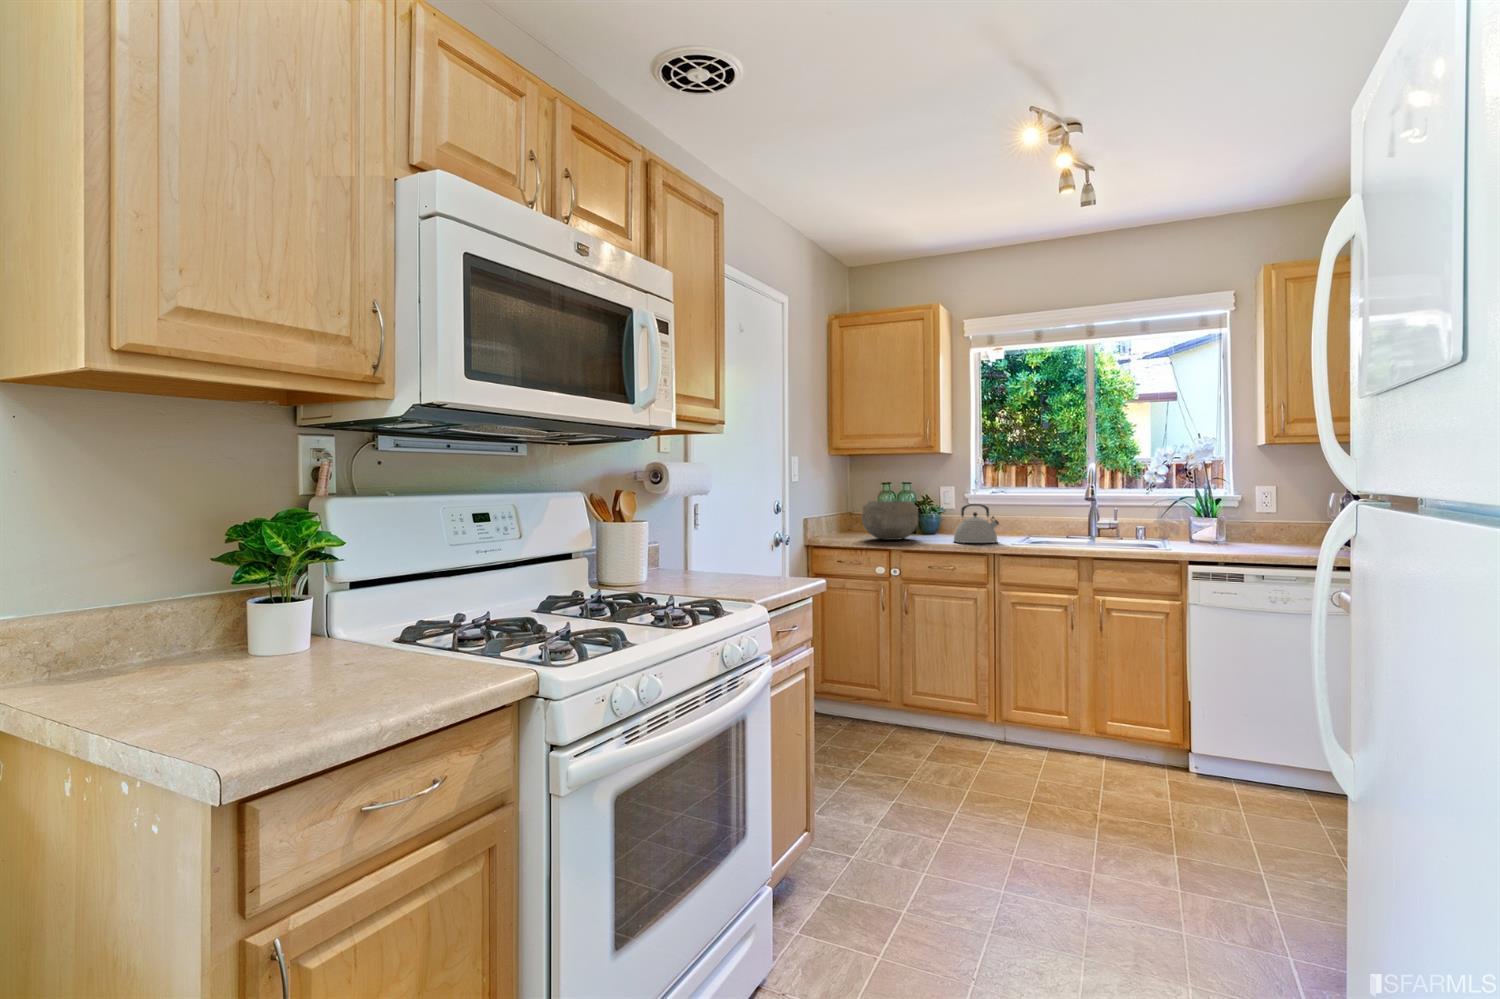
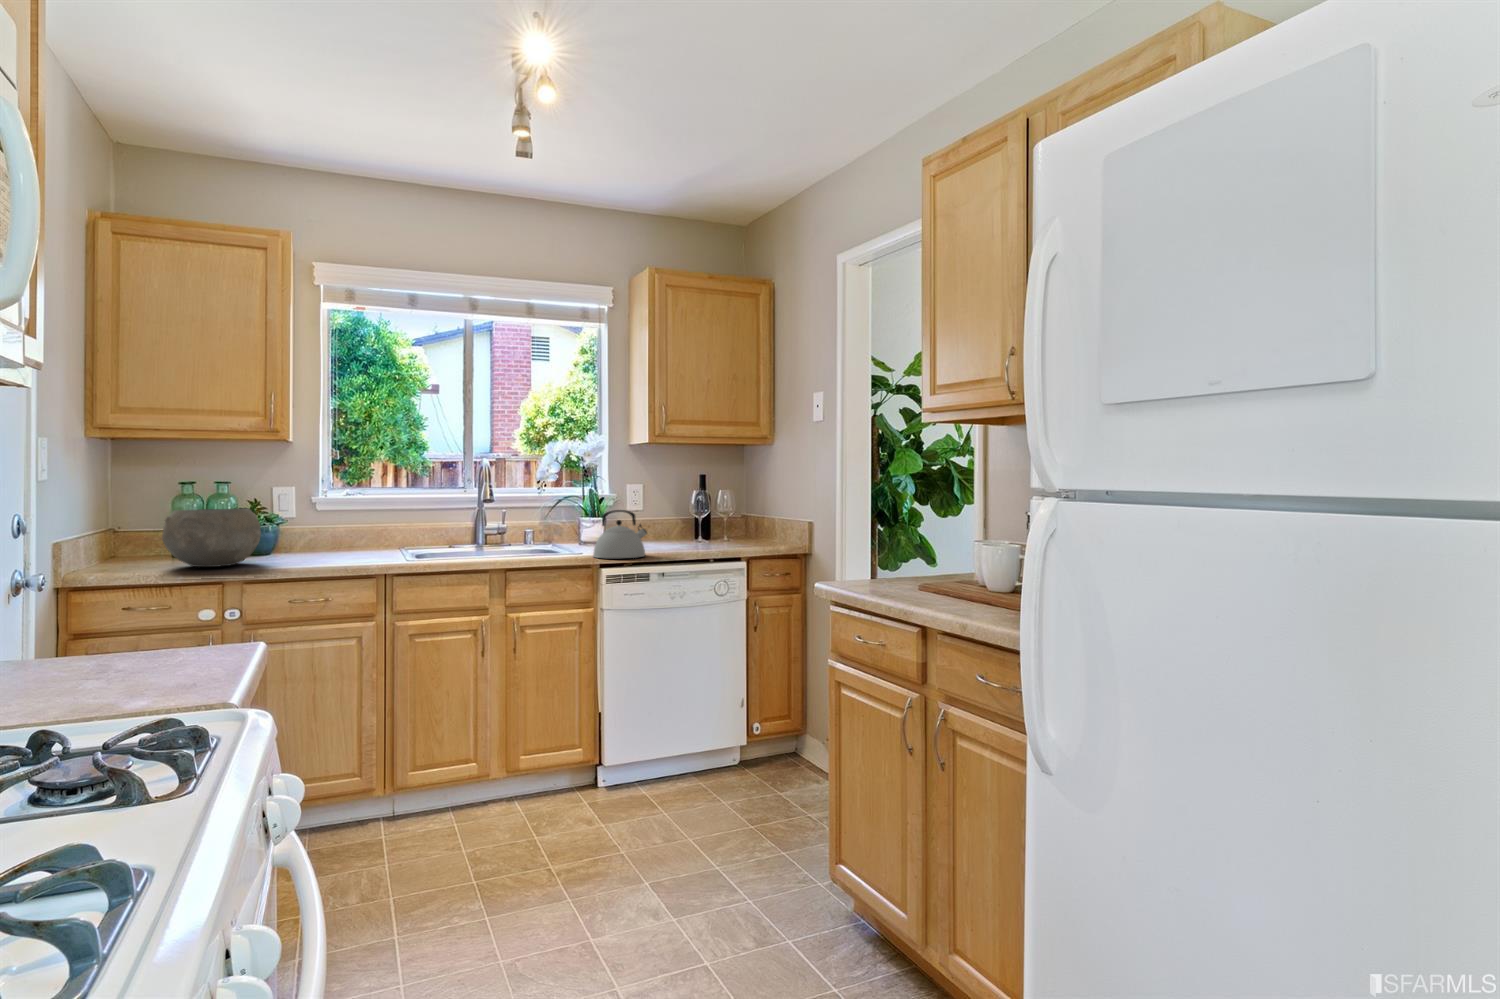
kettle: present [954,504,999,543] -> present [593,510,647,558]

